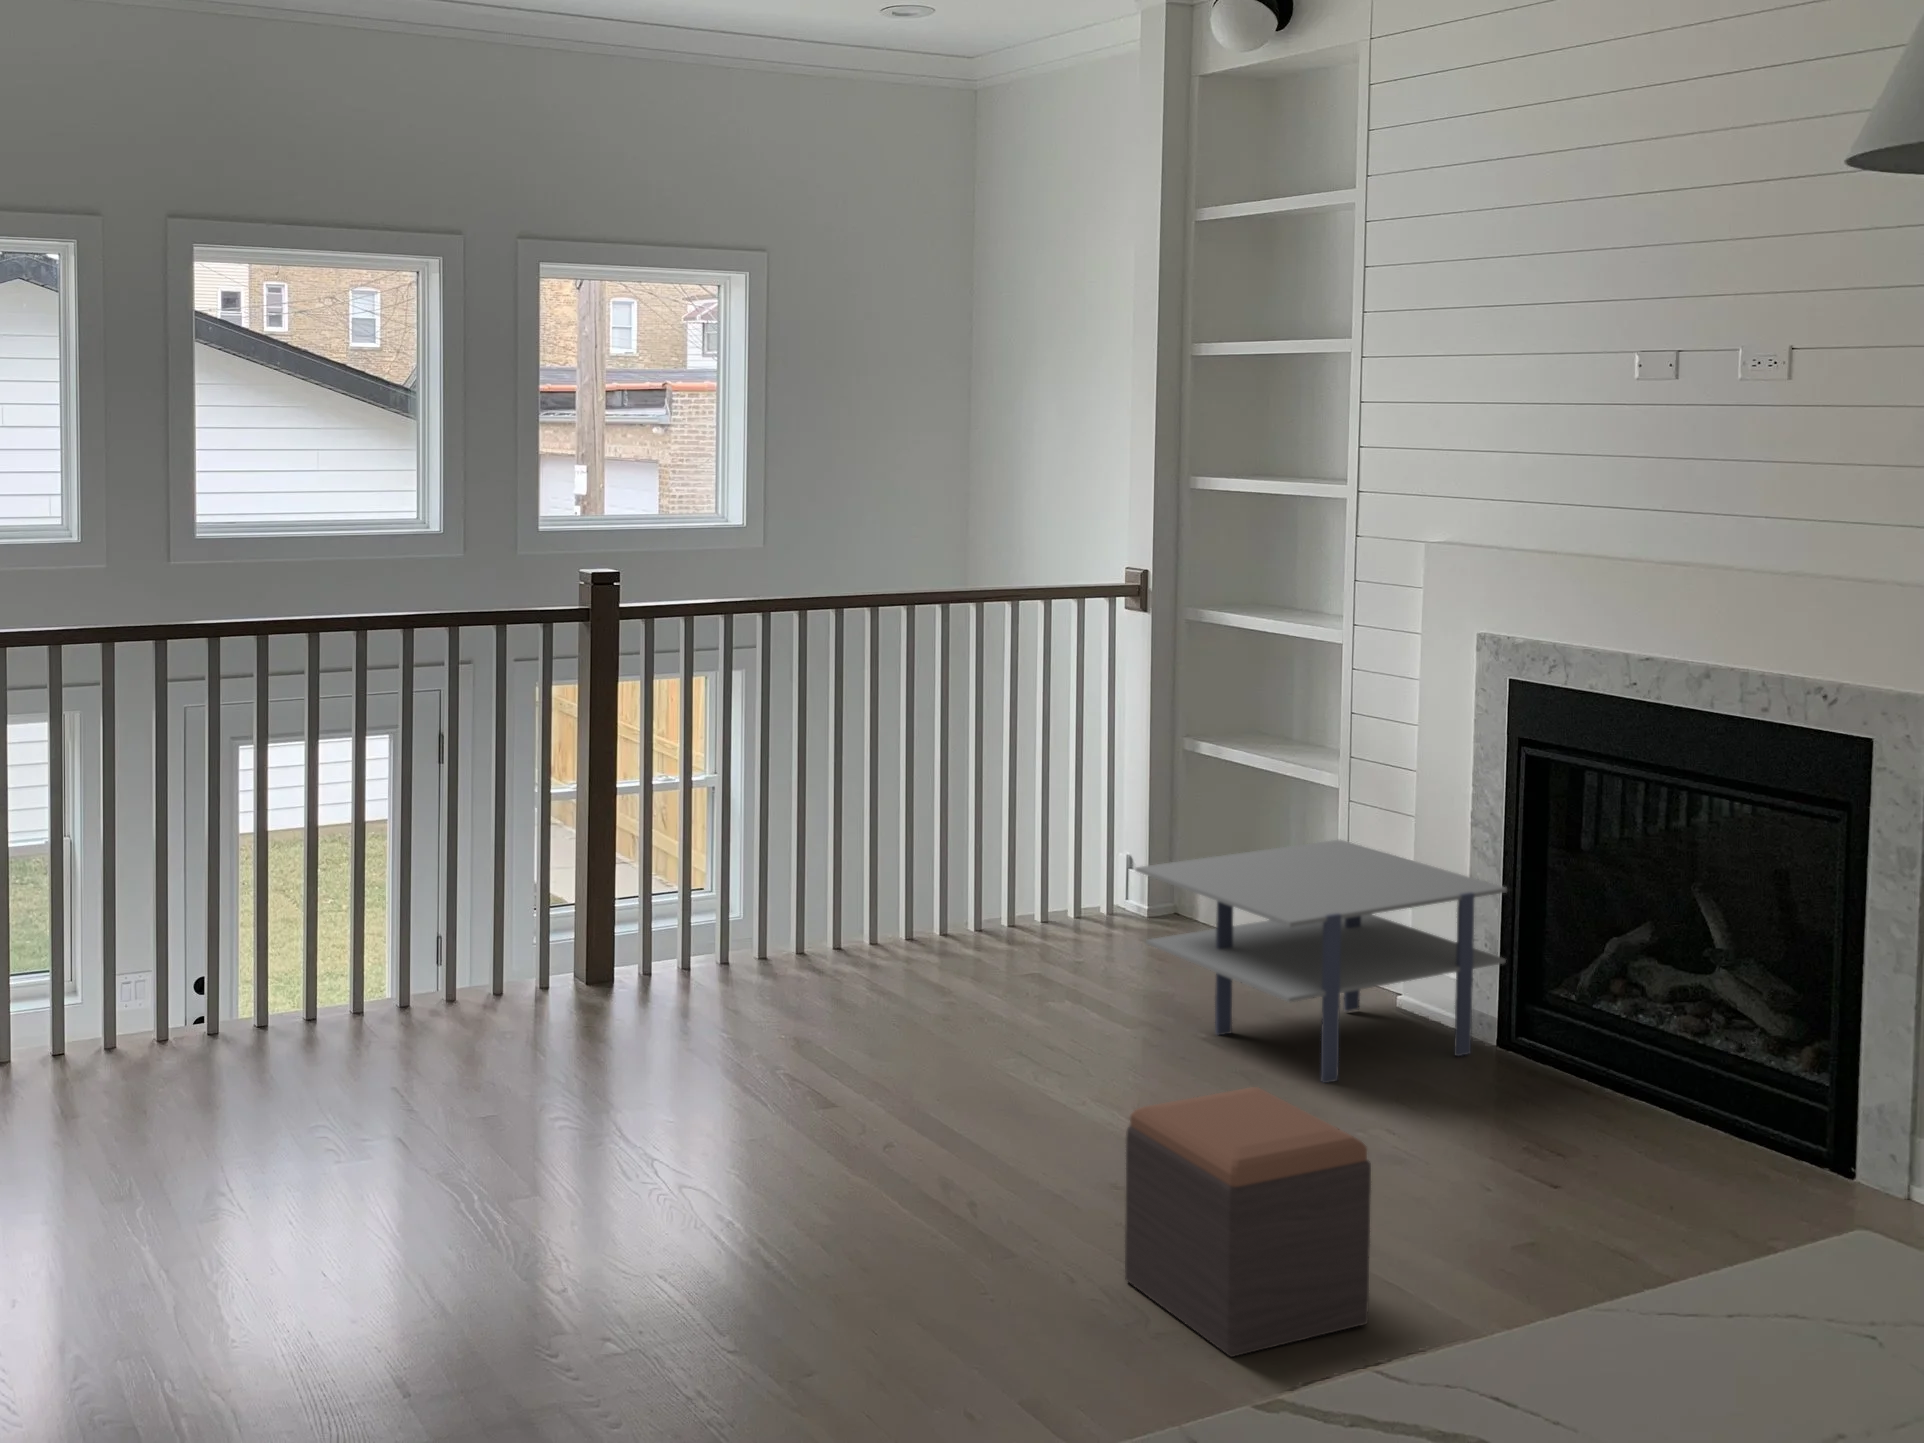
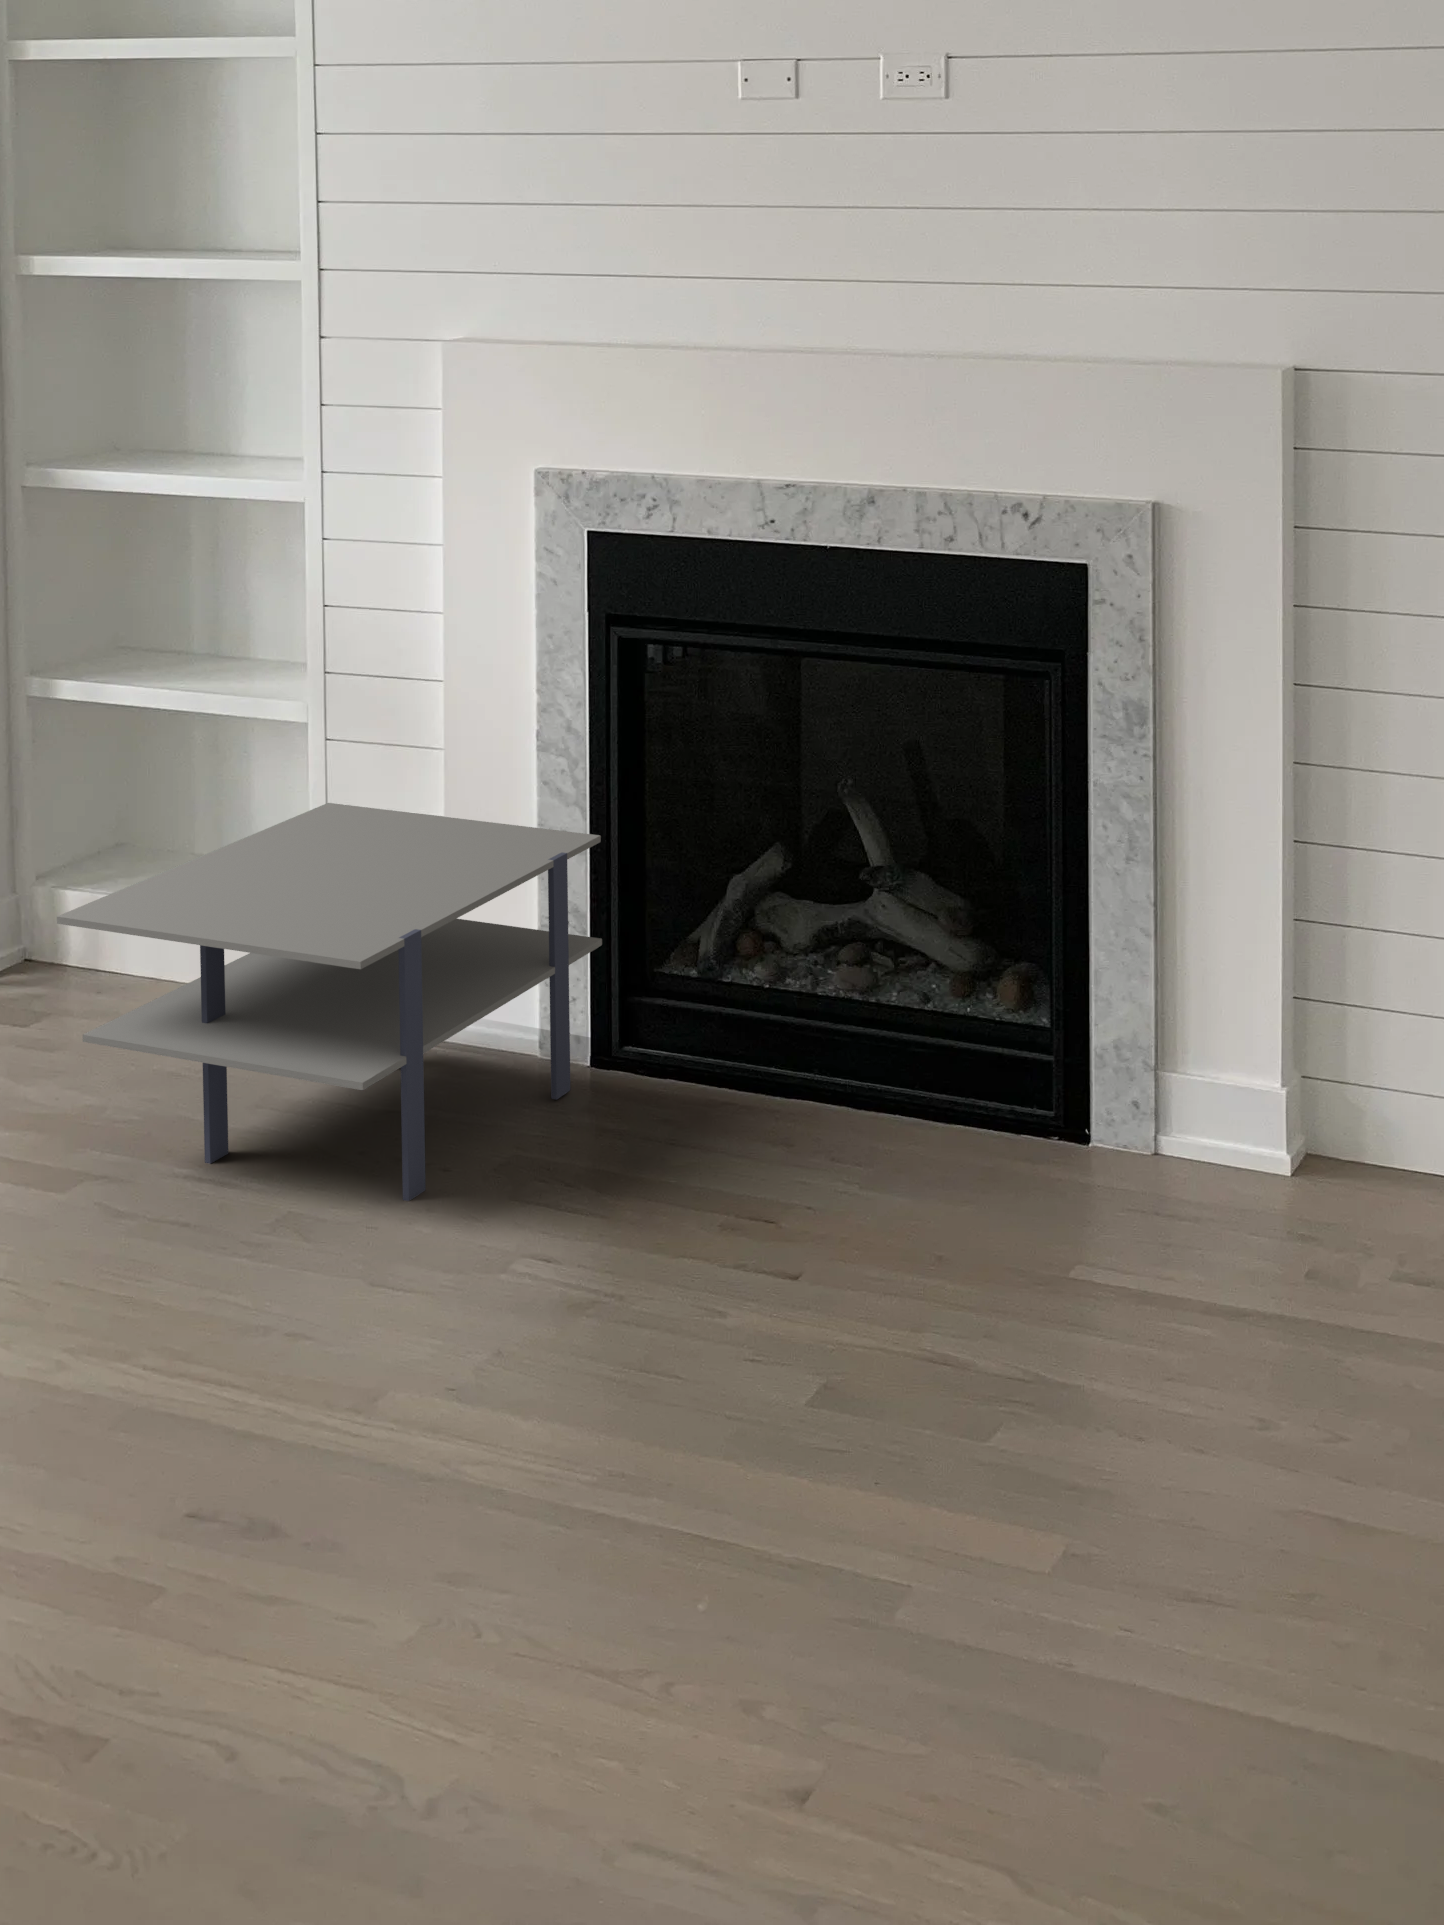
footstool: present [1125,1087,1371,1357] -> none [321,1278,722,1781]

